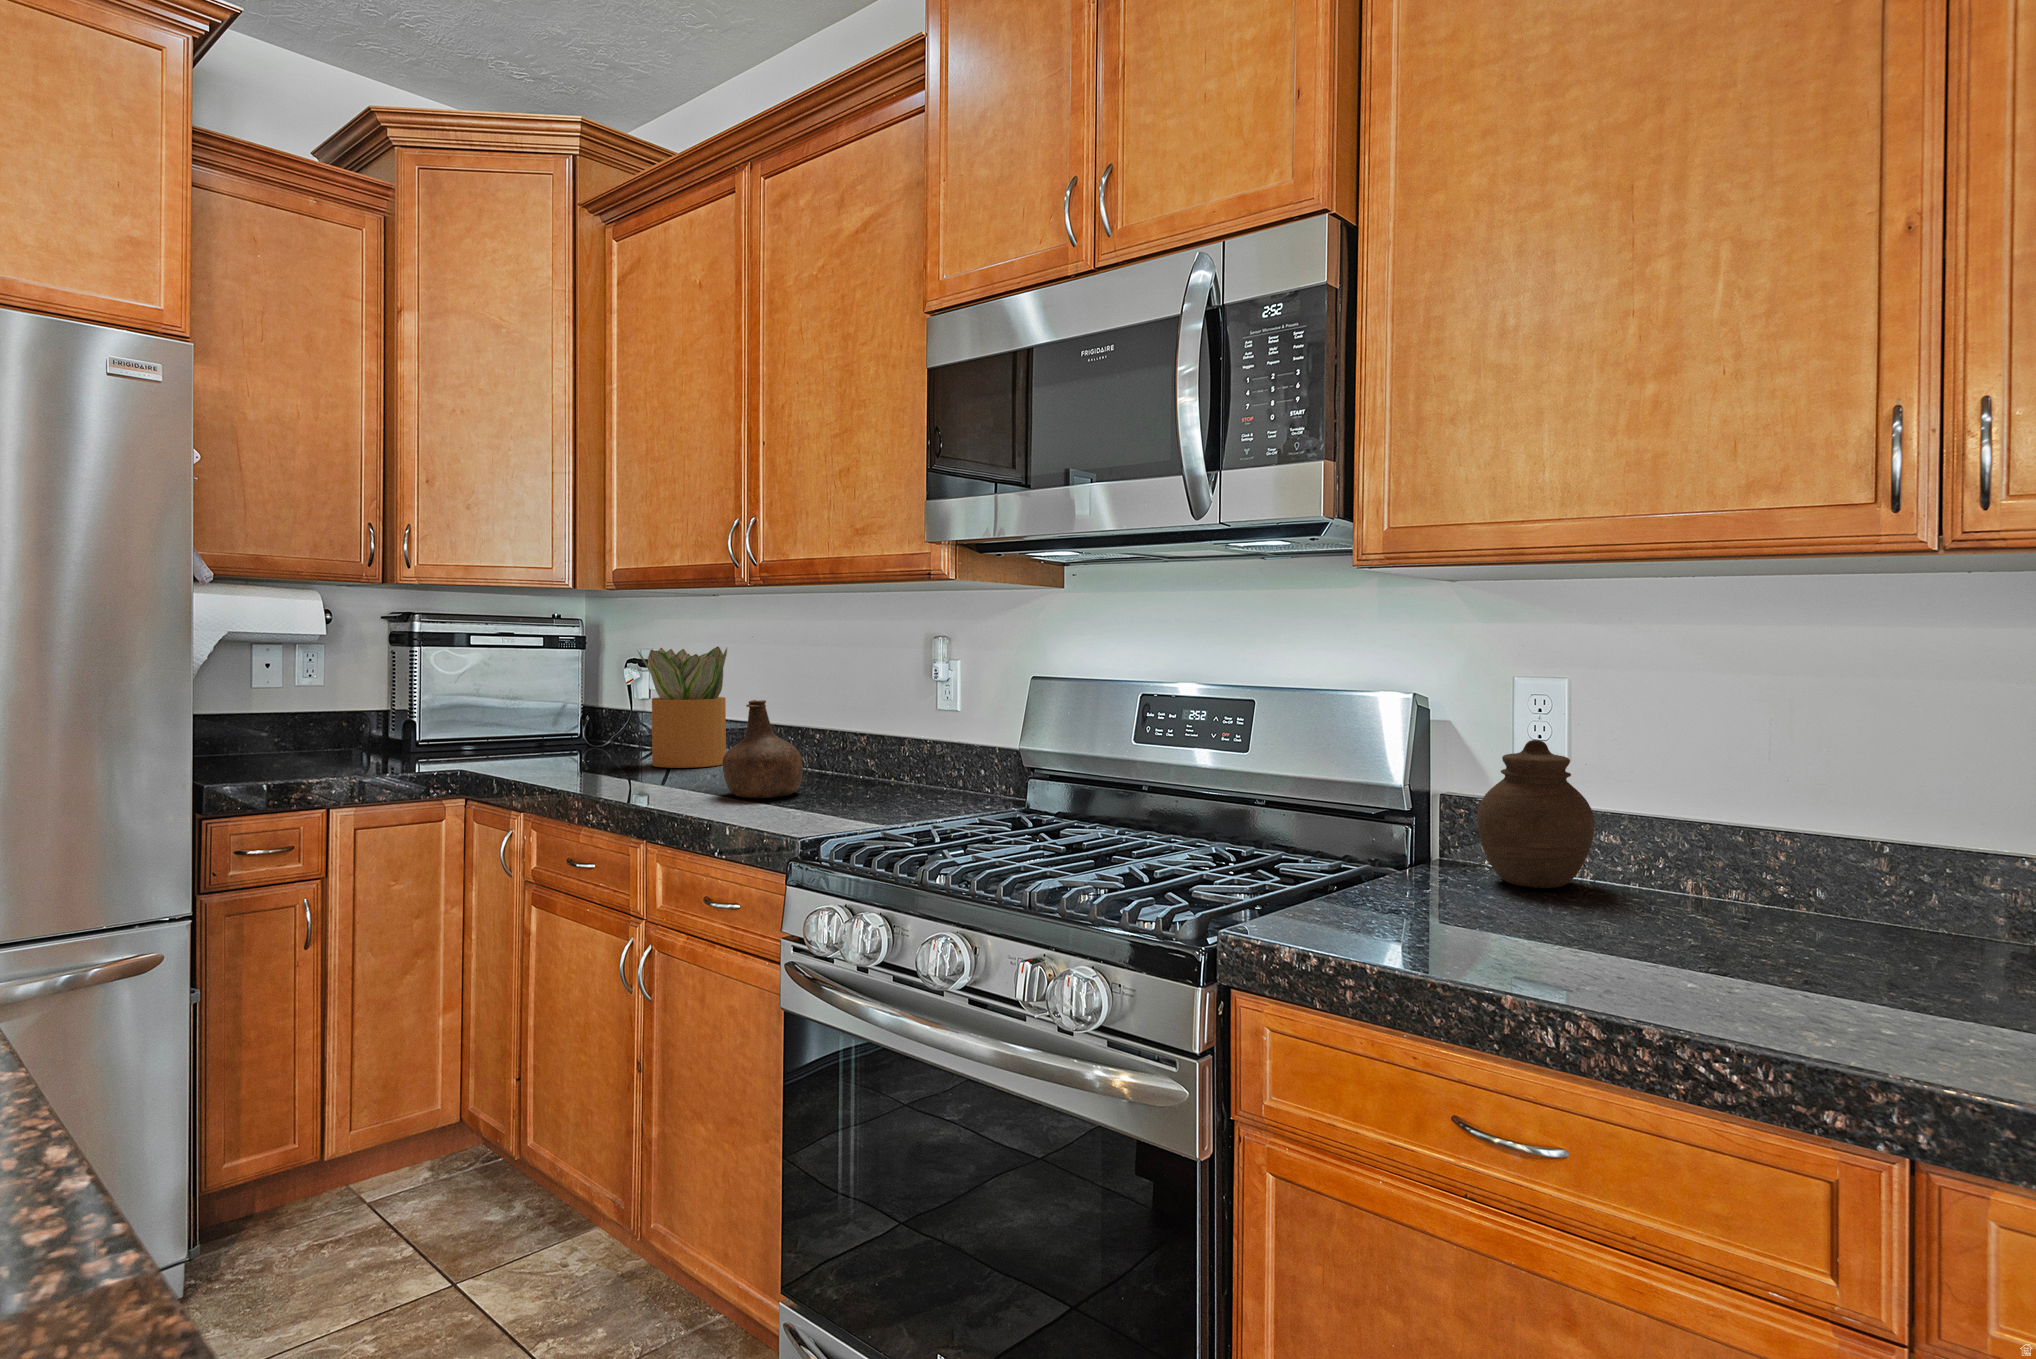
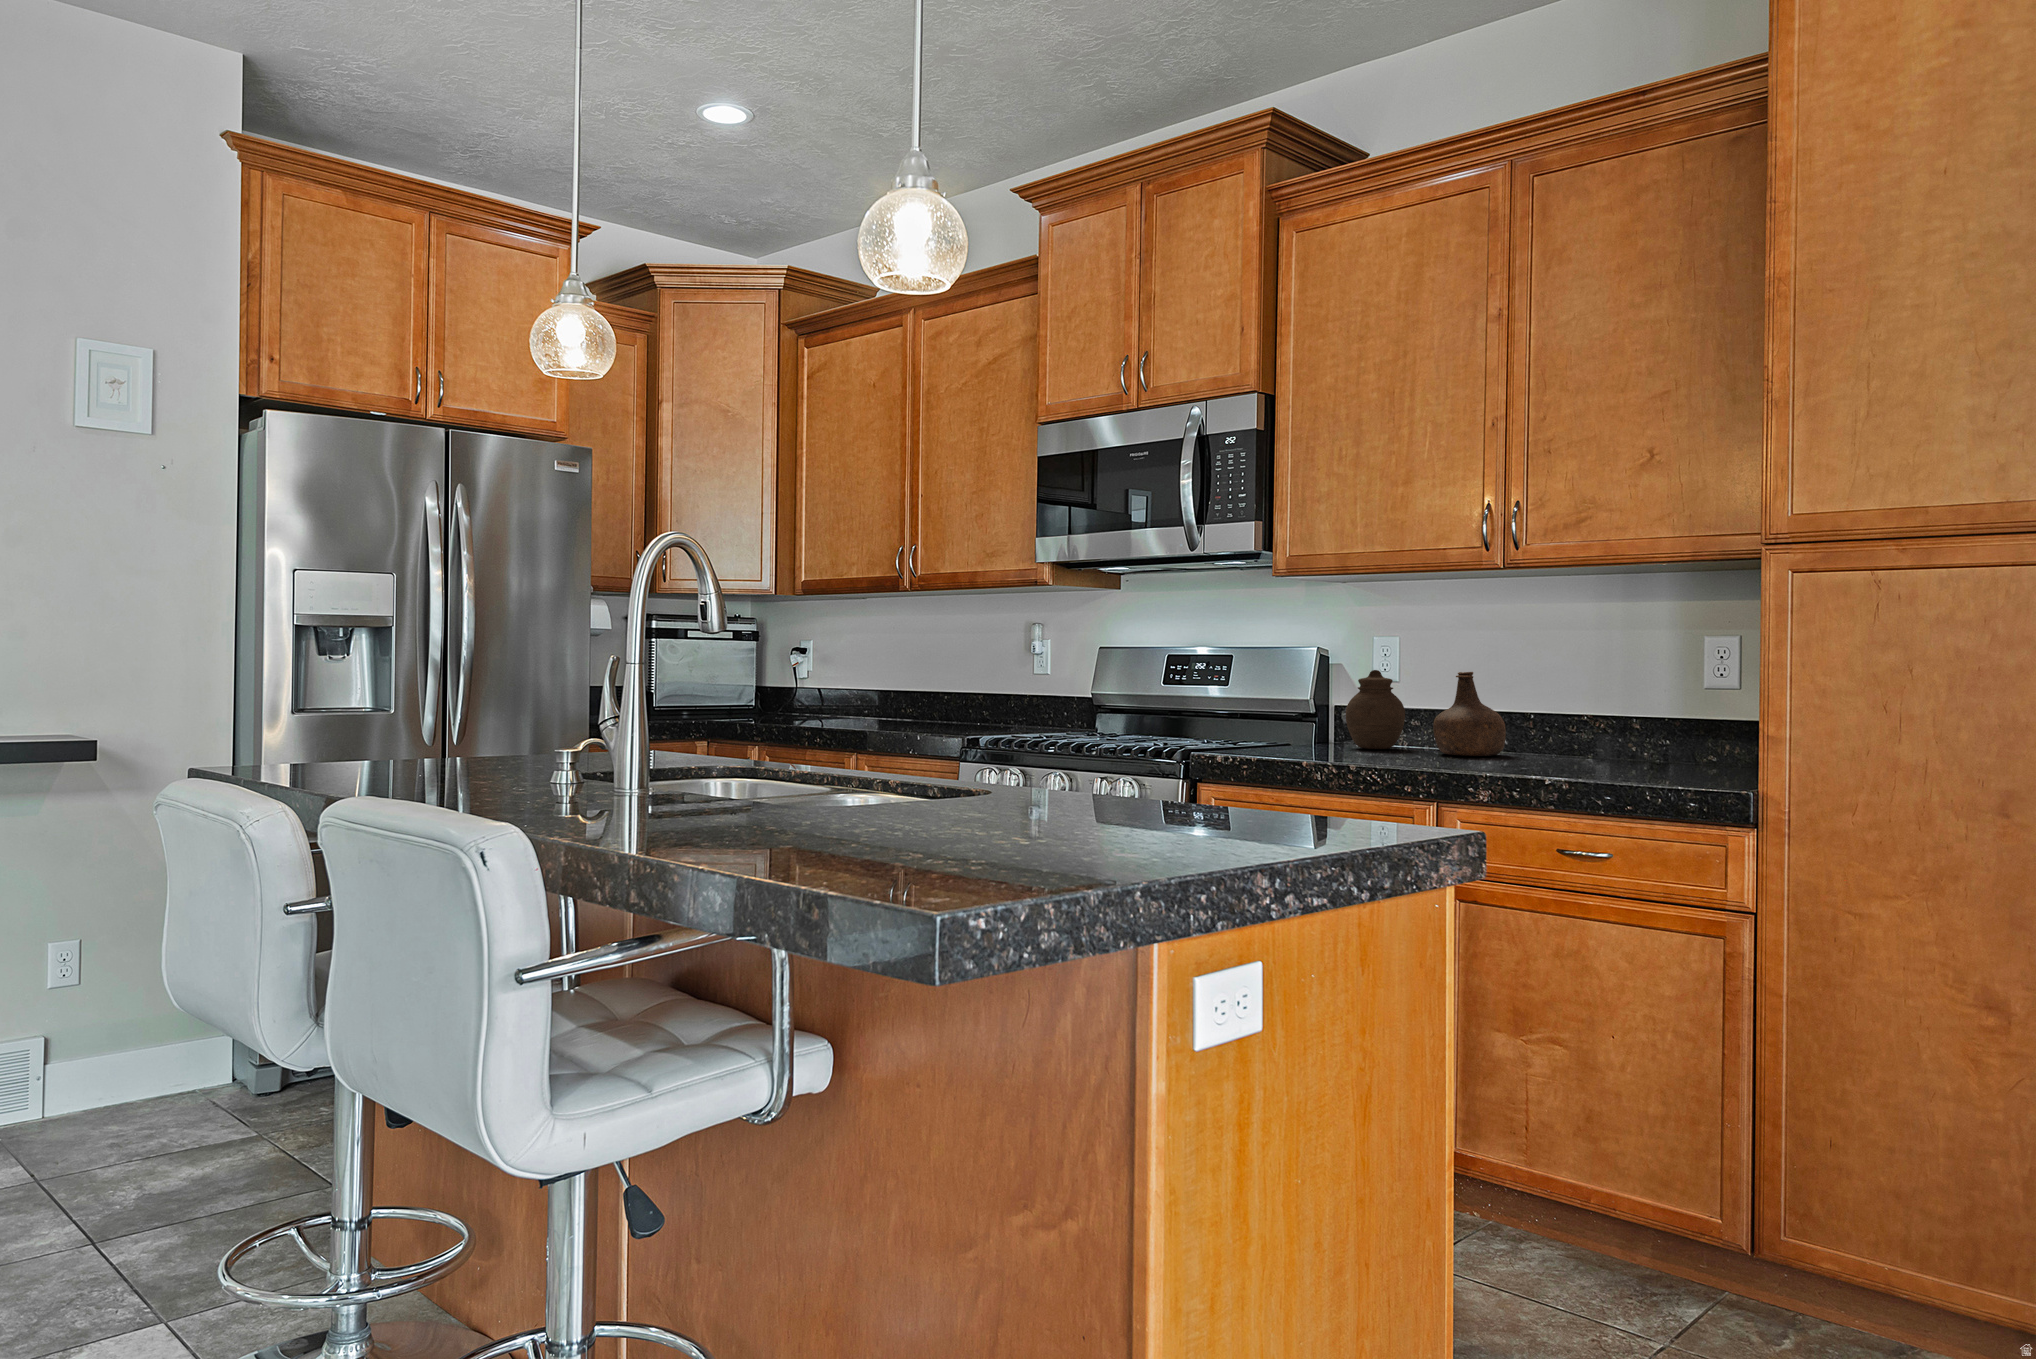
potted plant: present [638,646,727,768] -> none [818,635,880,720]
bottle: present [723,700,803,798] -> present [1433,672,1506,756]

